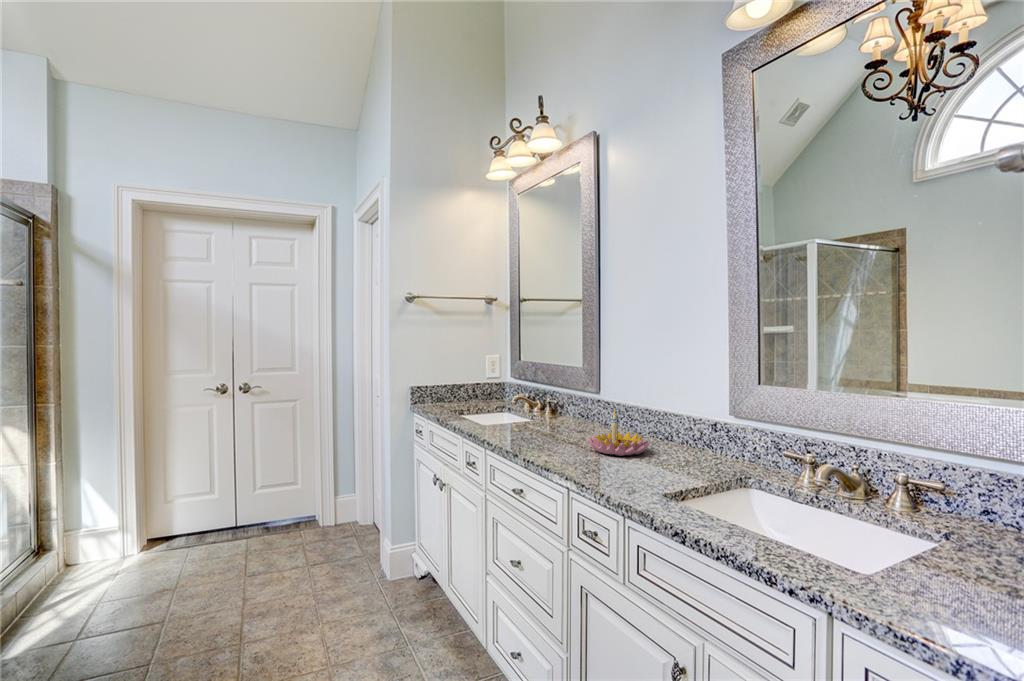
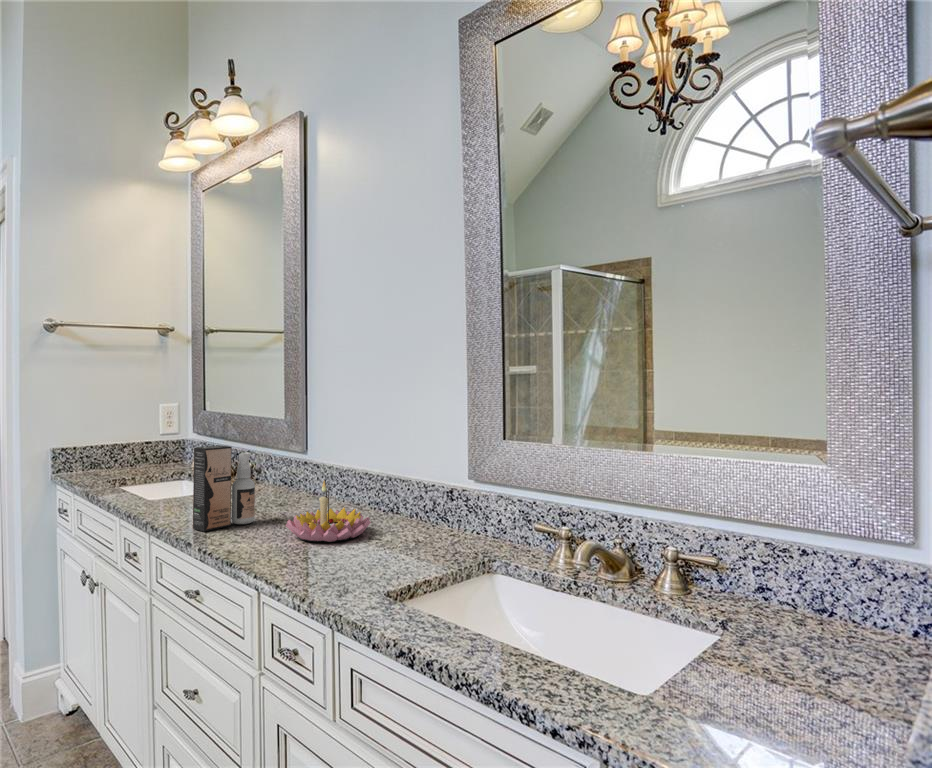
spray bottle: none [524,383,564,442] -> present [193,445,255,532]

